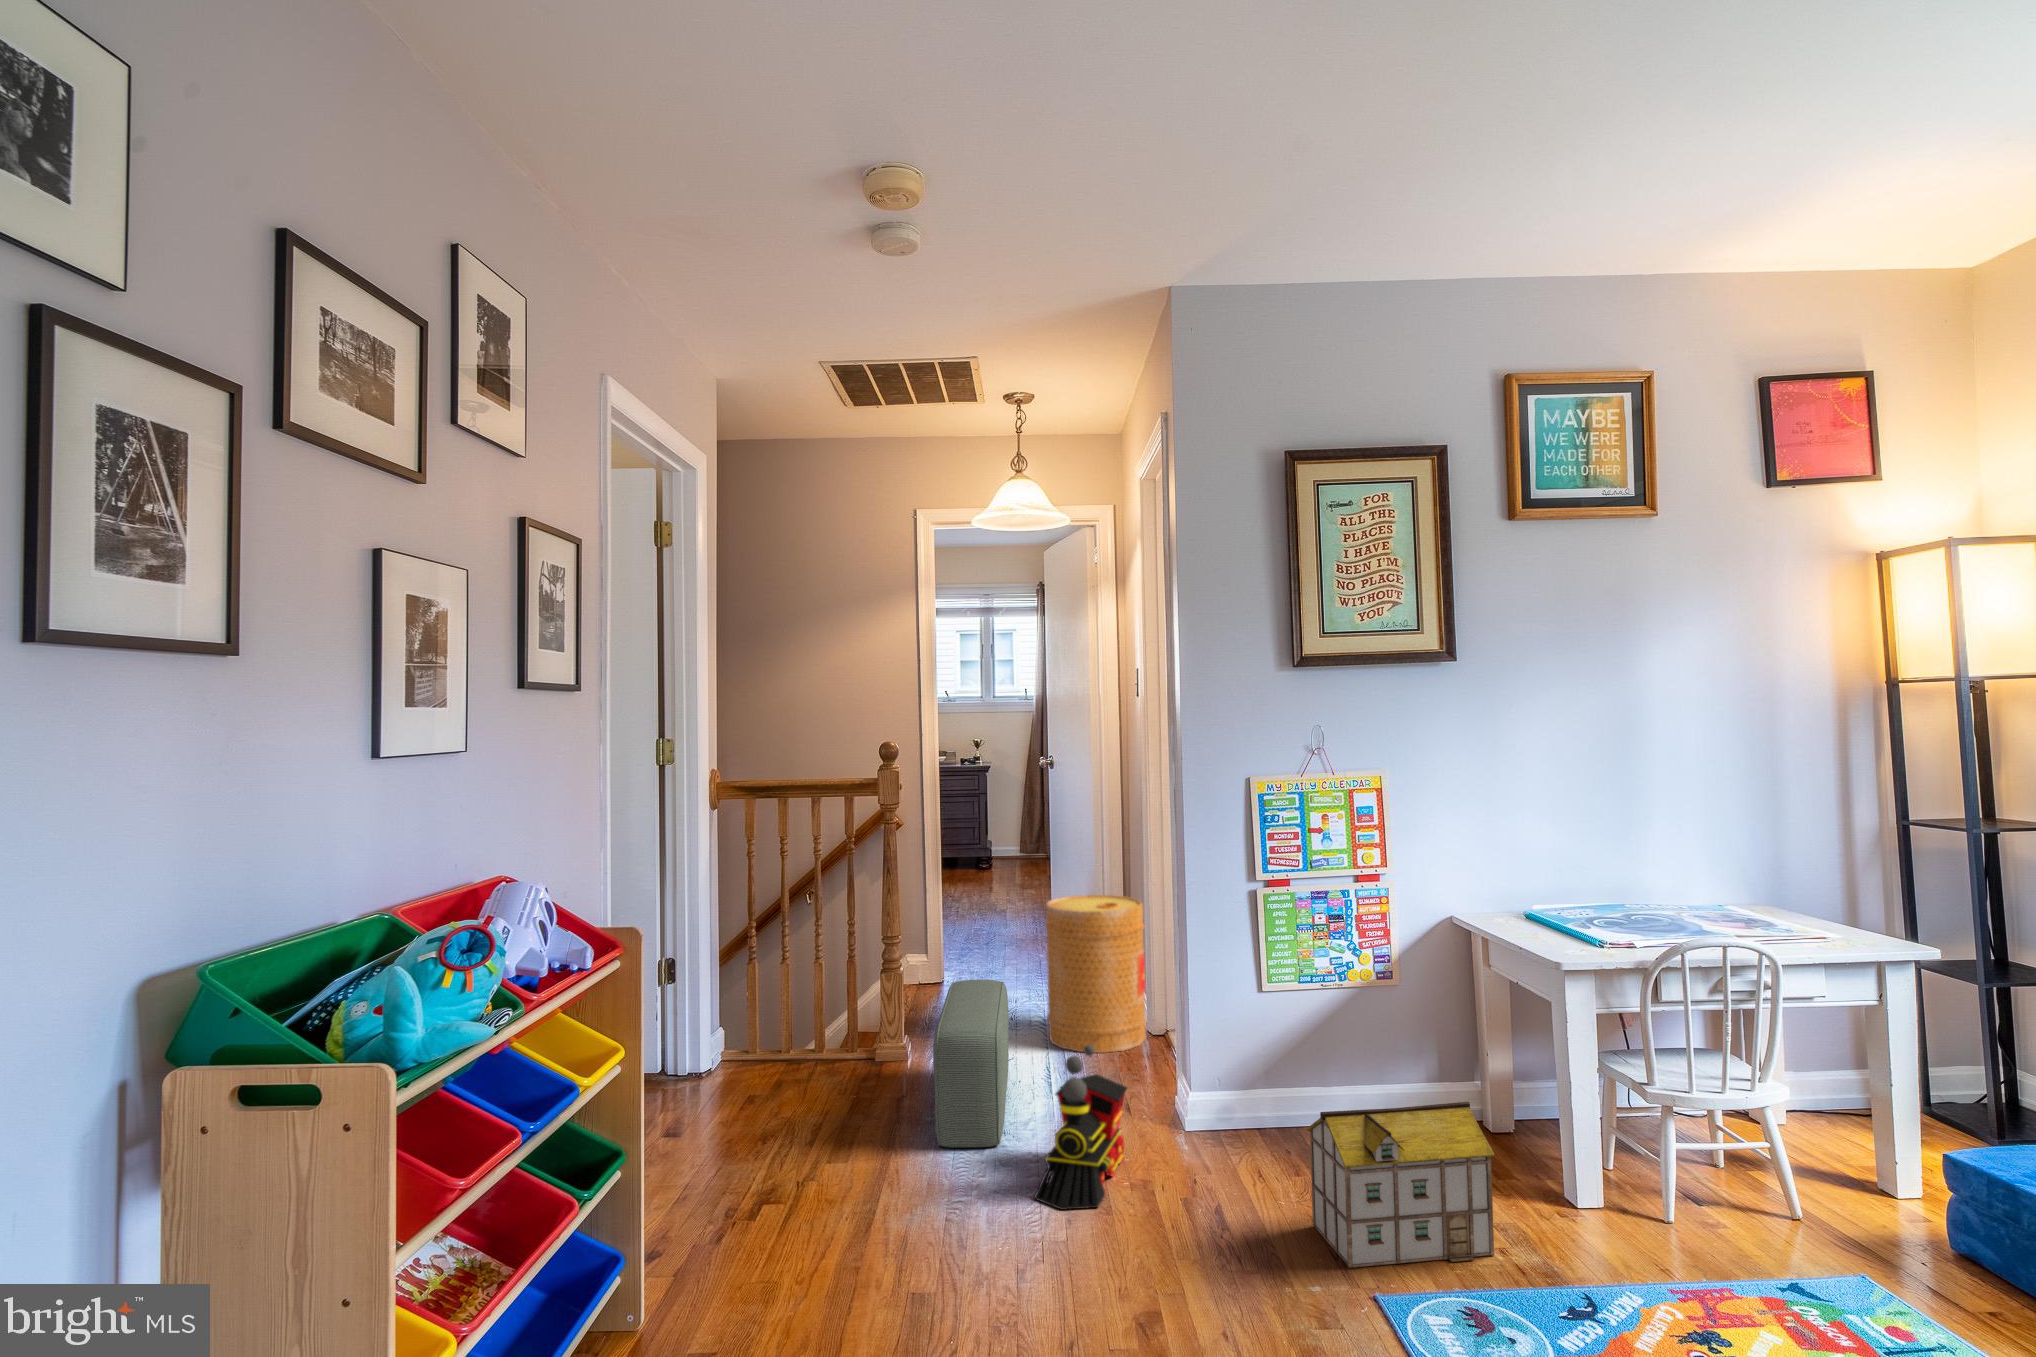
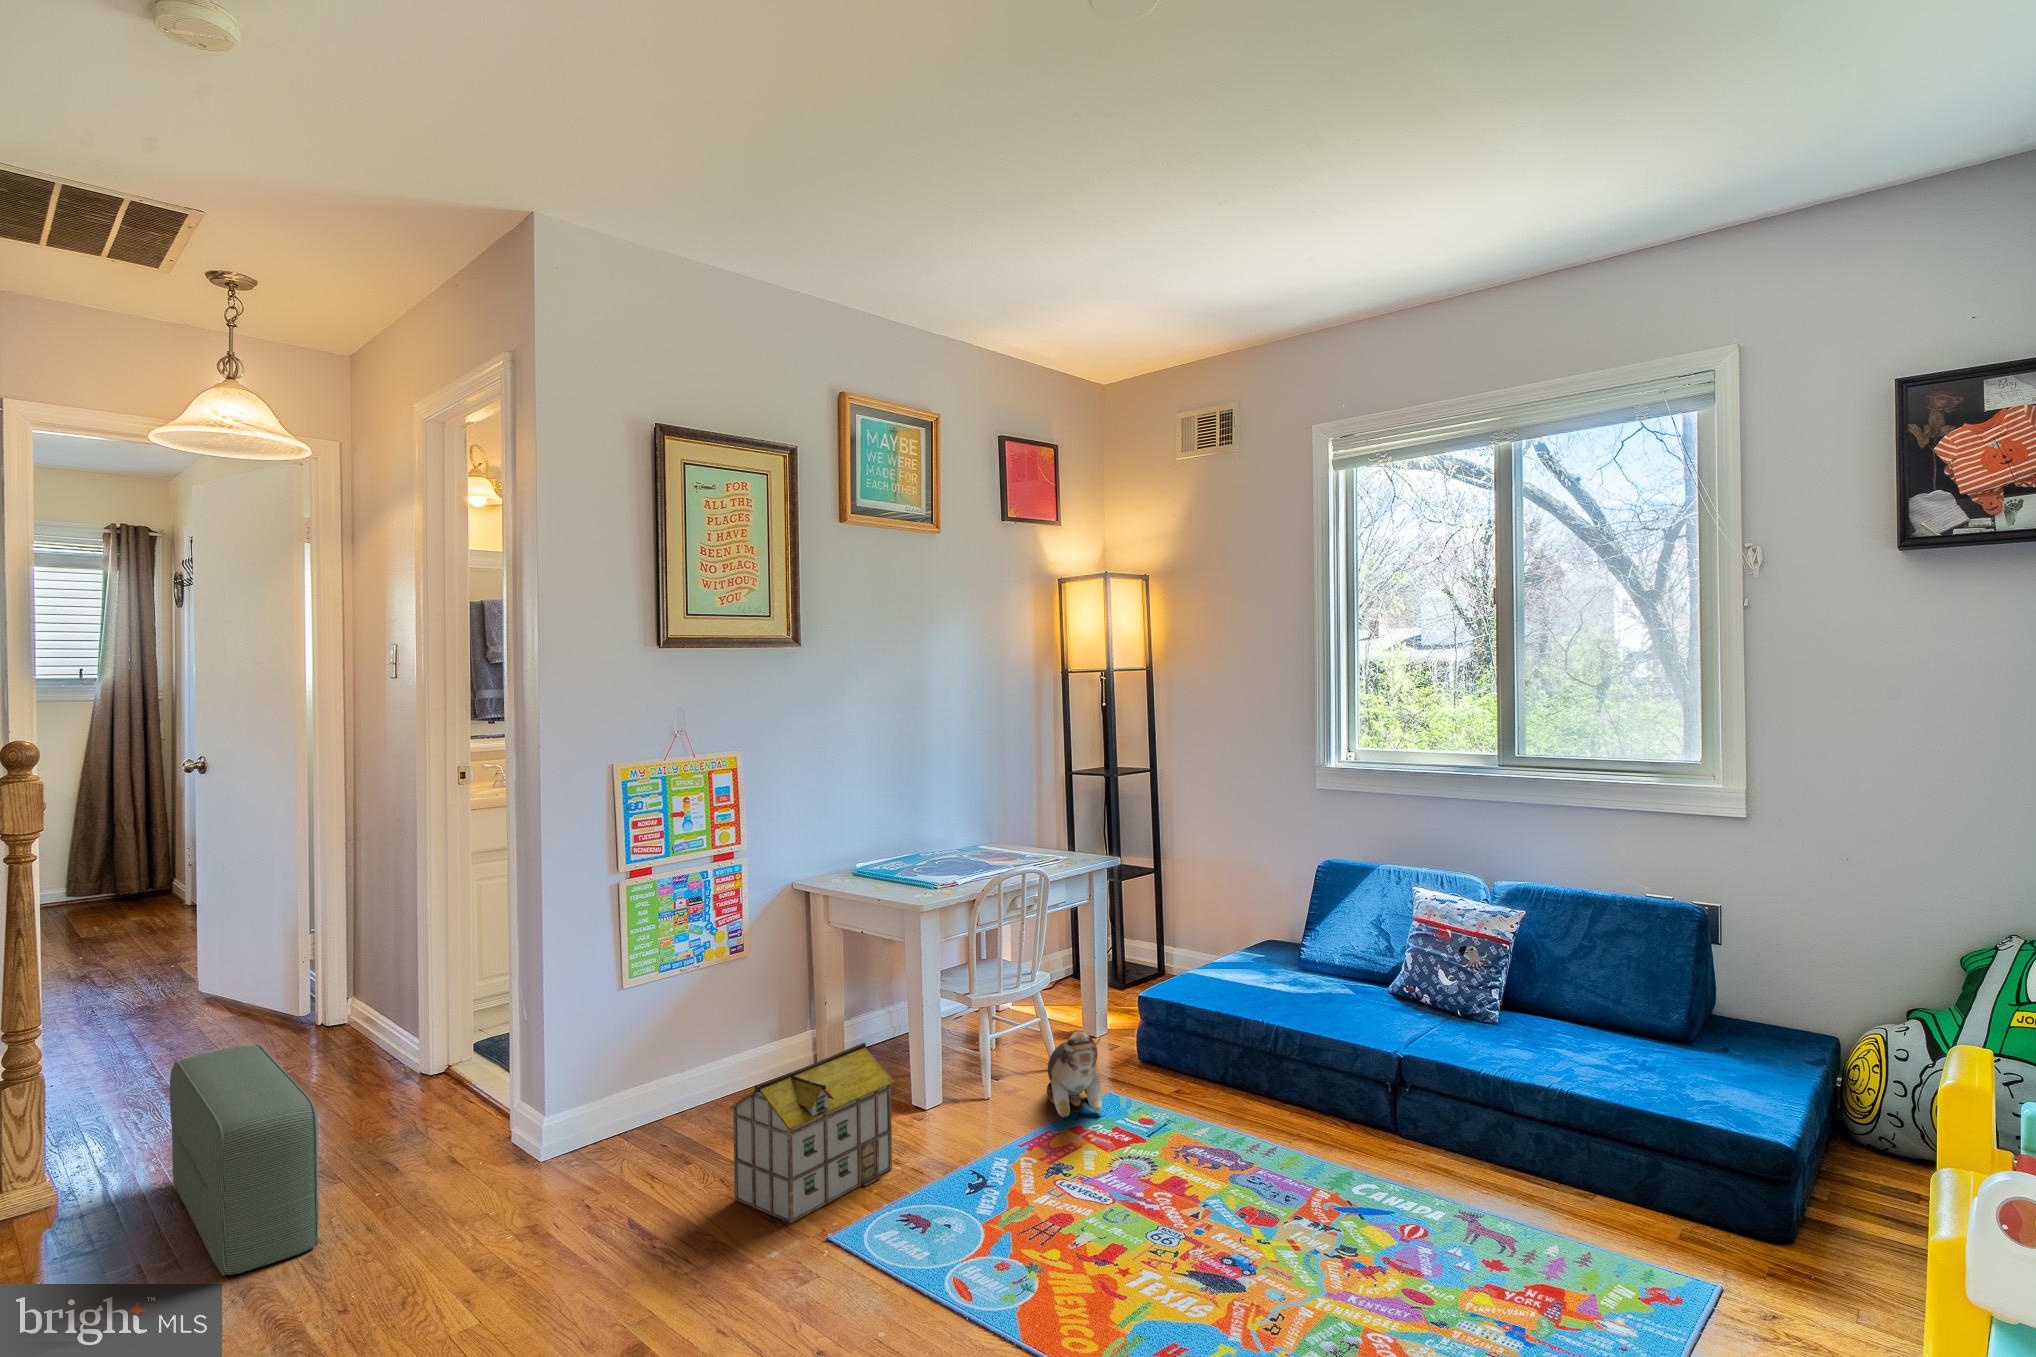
basket: present [1045,895,1147,1053] -> none [285,914,426,1113]
toy train: present [1034,1045,1127,1210] -> none [413,1086,502,1287]
plush toy: none [1750,1165,1843,1287] -> present [1047,1031,1102,1118]

